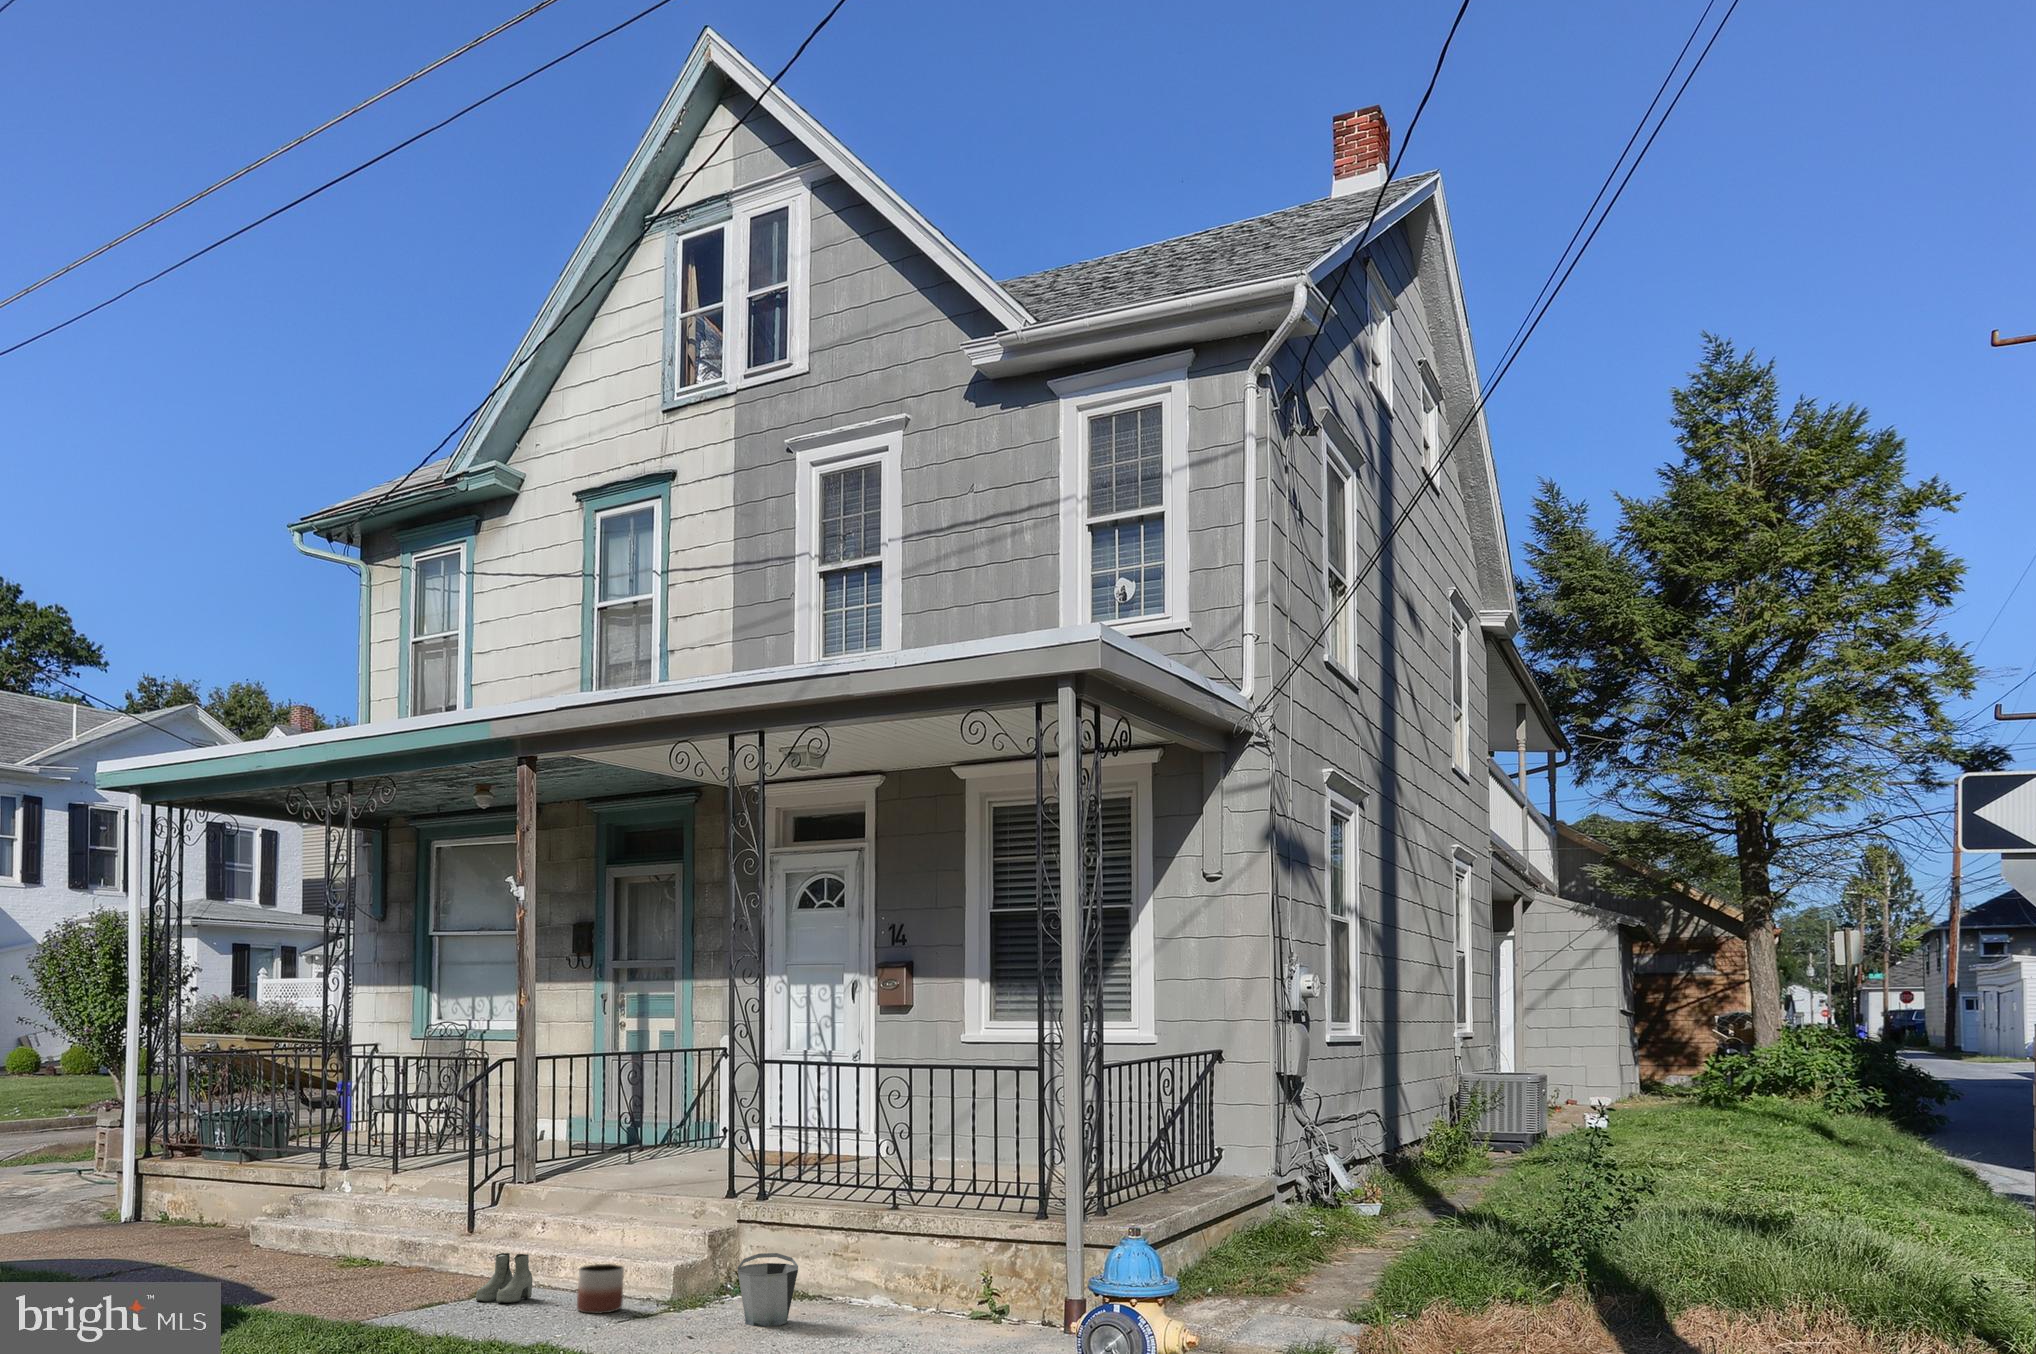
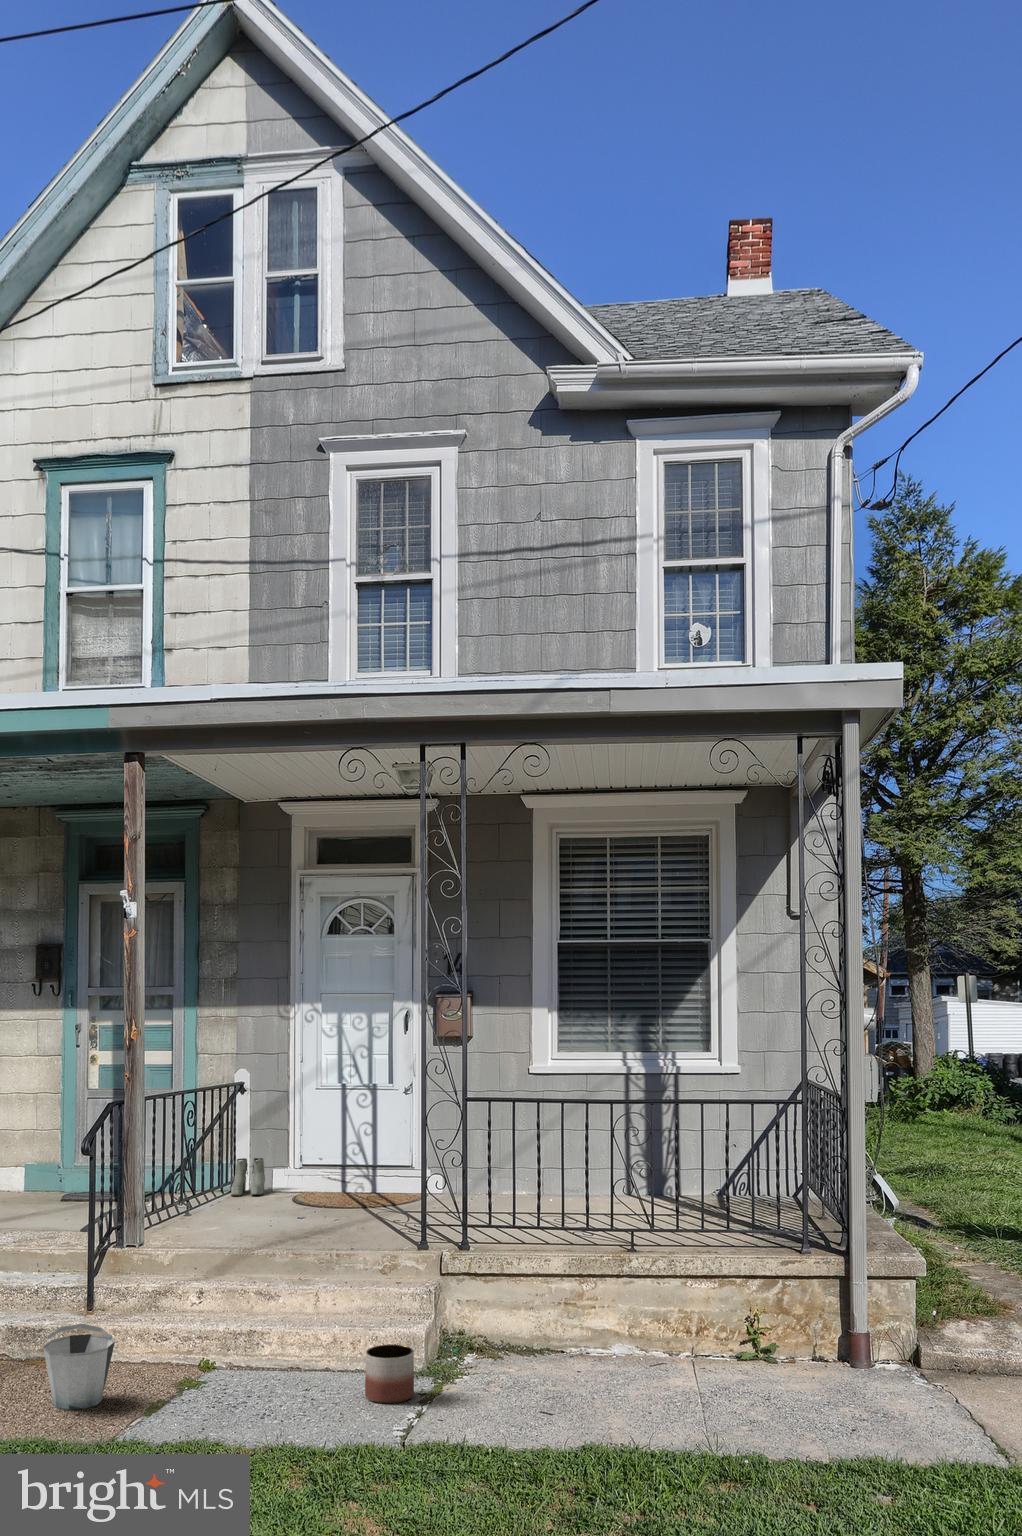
boots: present [476,1253,533,1303] -> present [231,1158,265,1196]
bucket: present [738,1253,798,1327] -> present [43,1324,115,1410]

